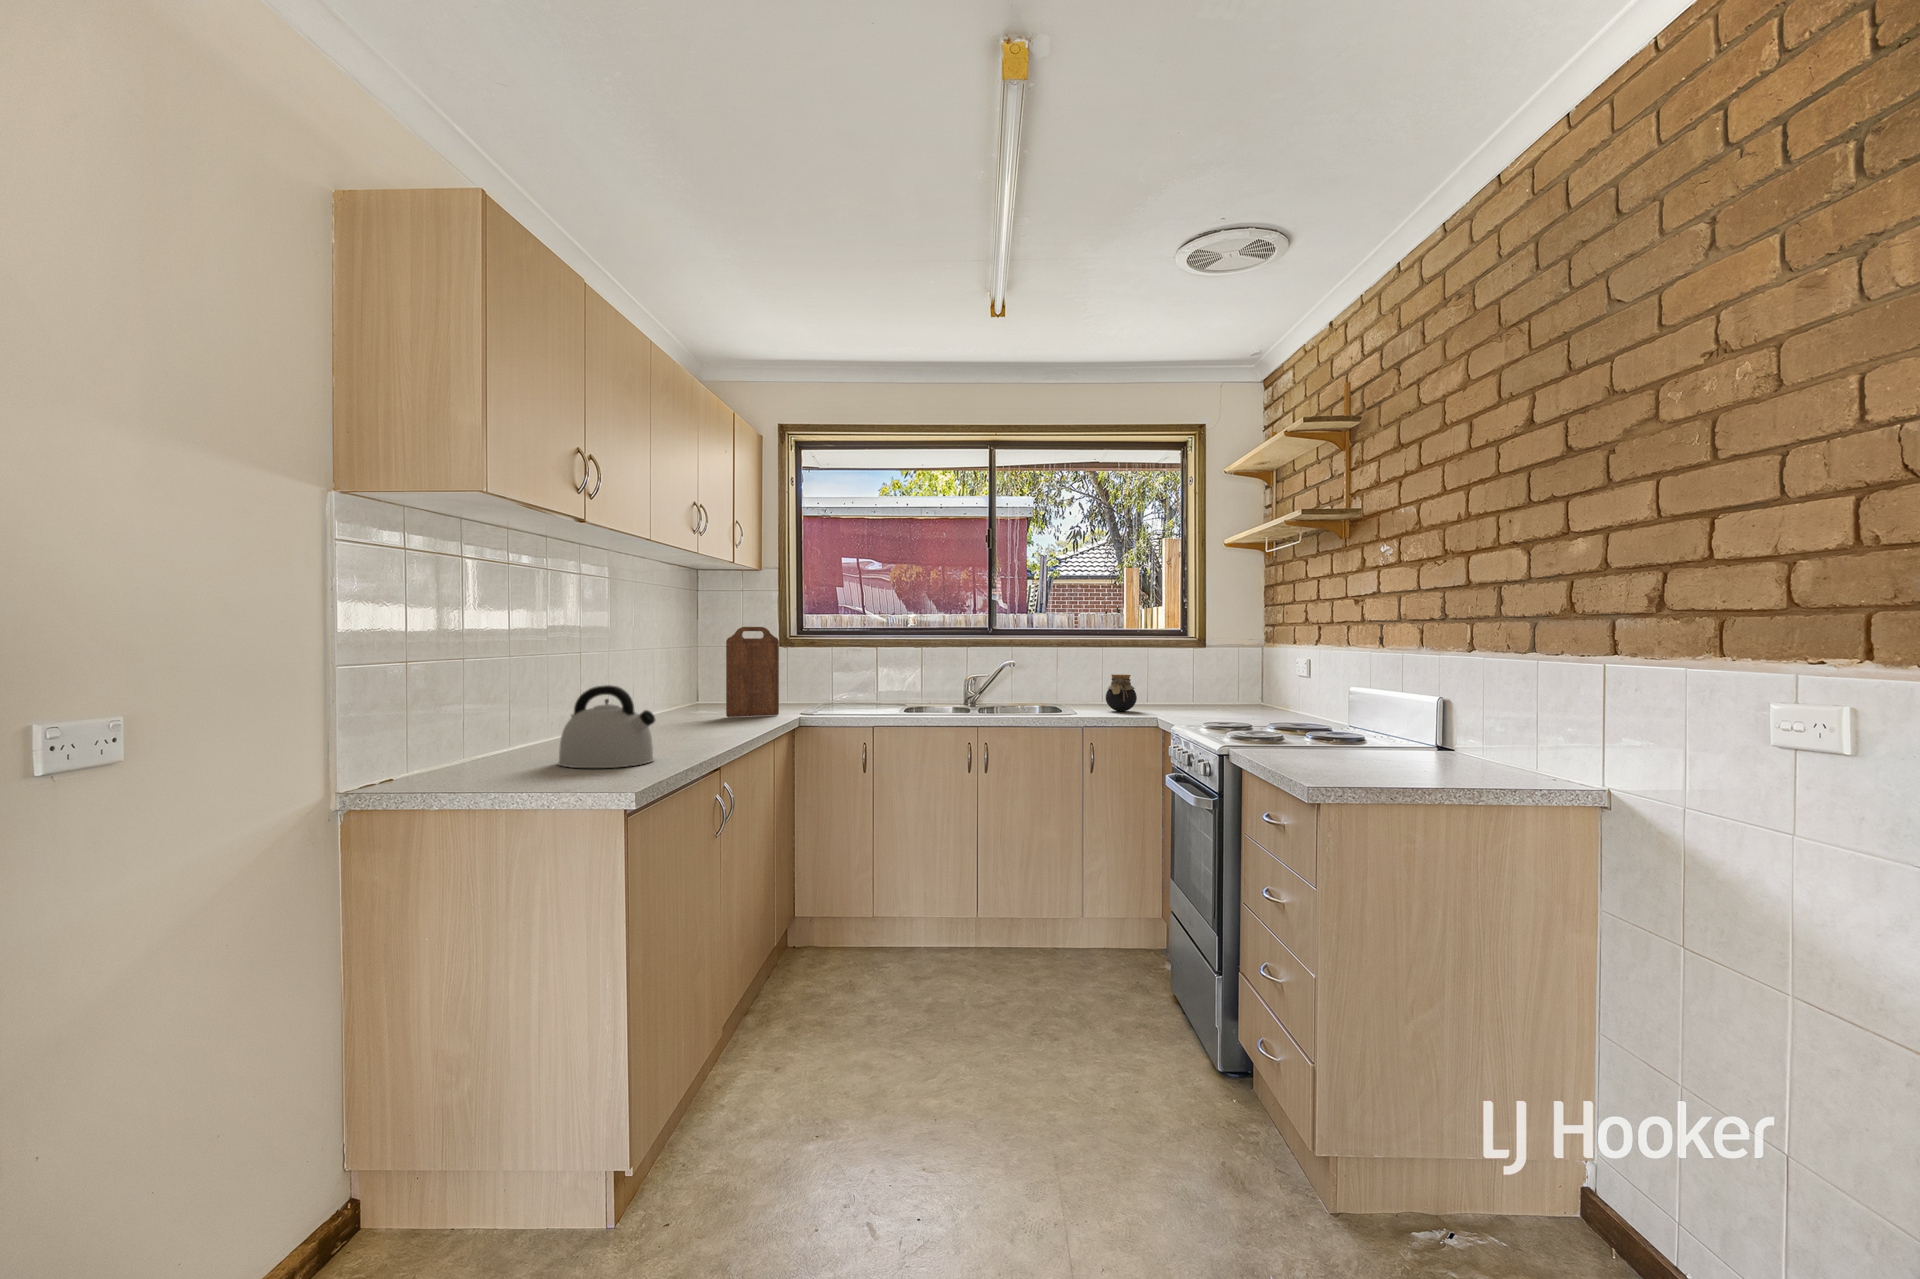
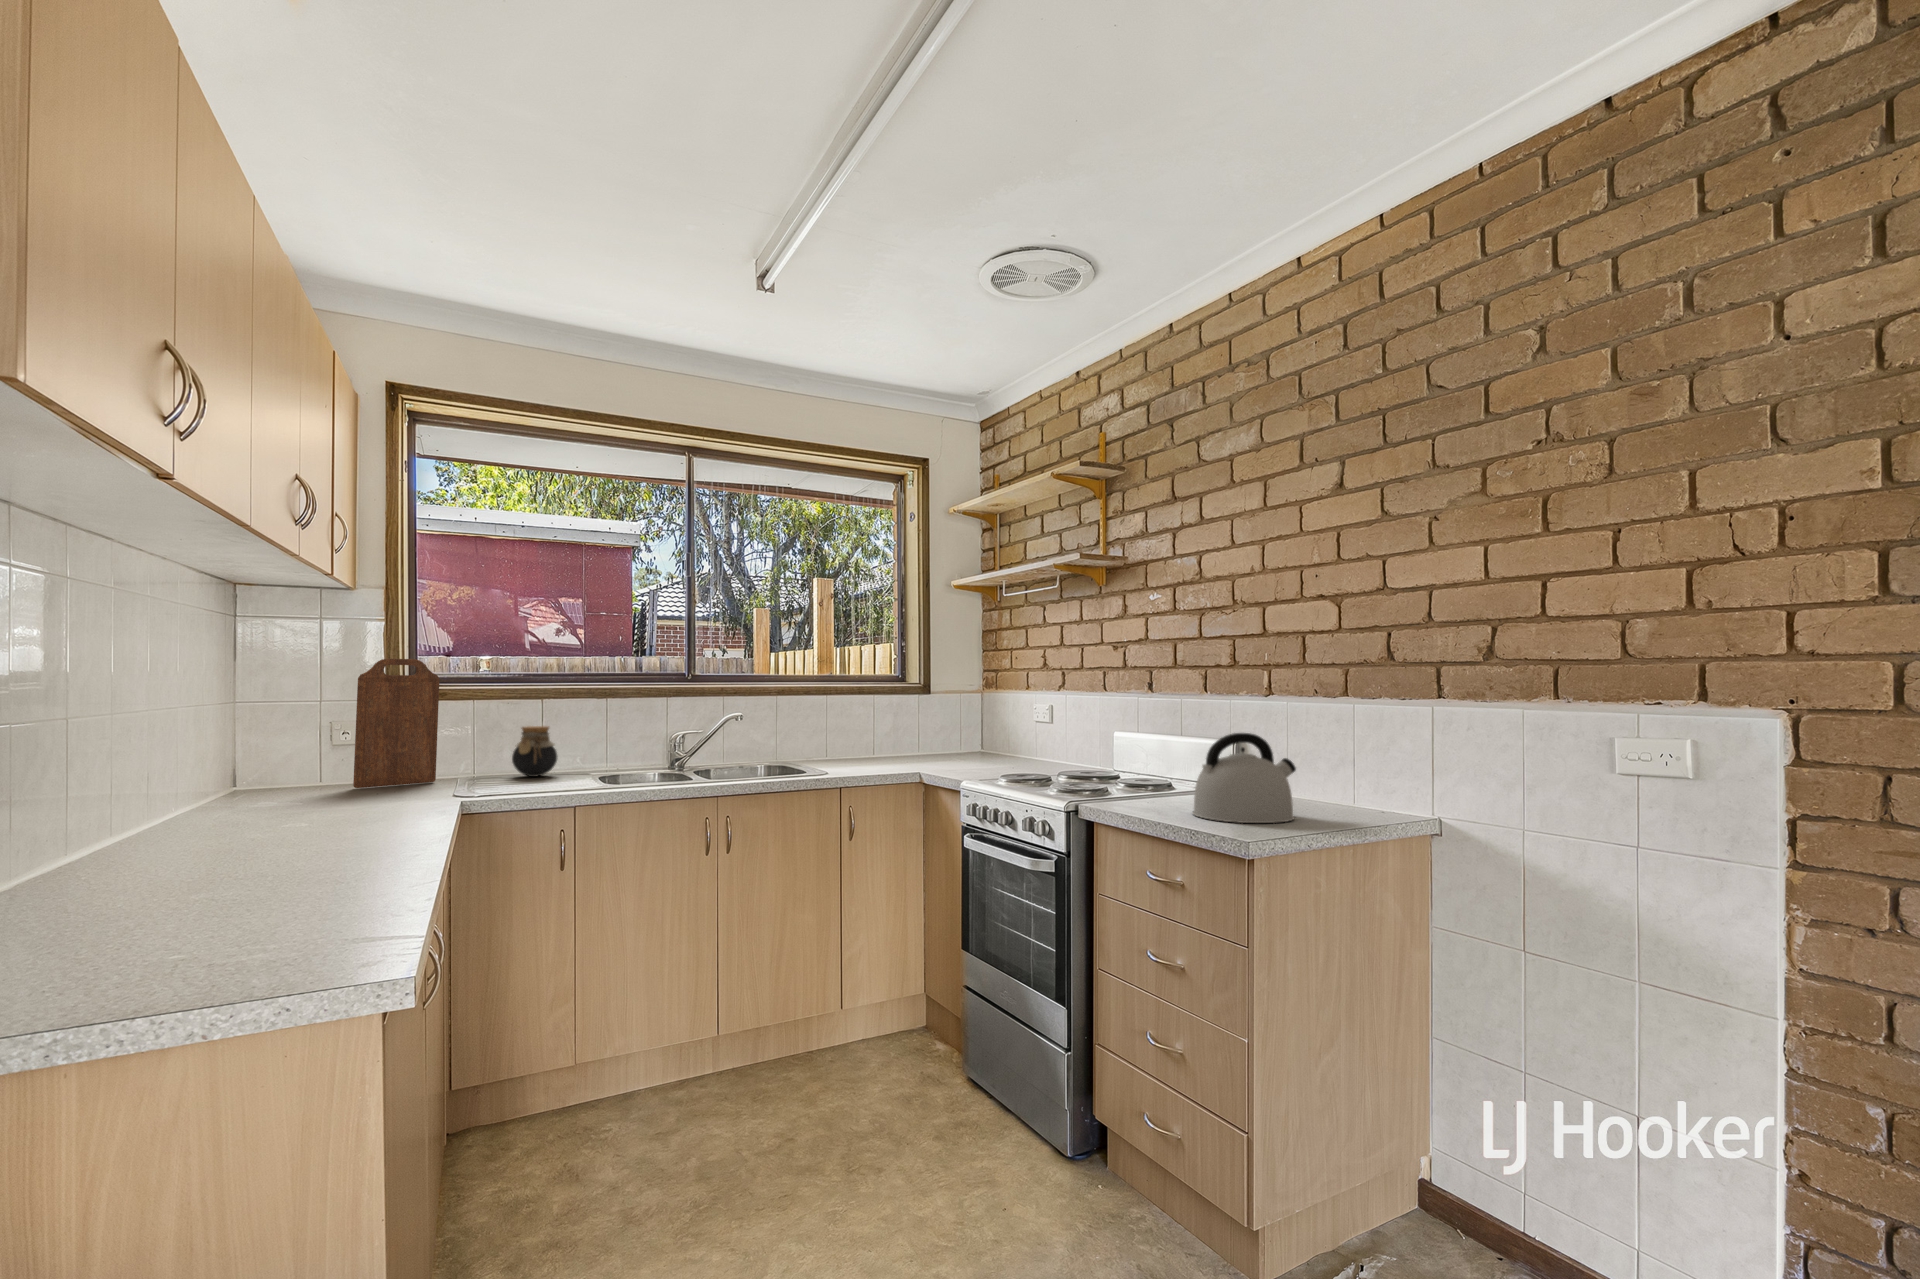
jar: present [1106,674,1137,711] -> present [512,726,557,777]
kettle: present [558,685,655,768] -> present [1193,733,1296,823]

